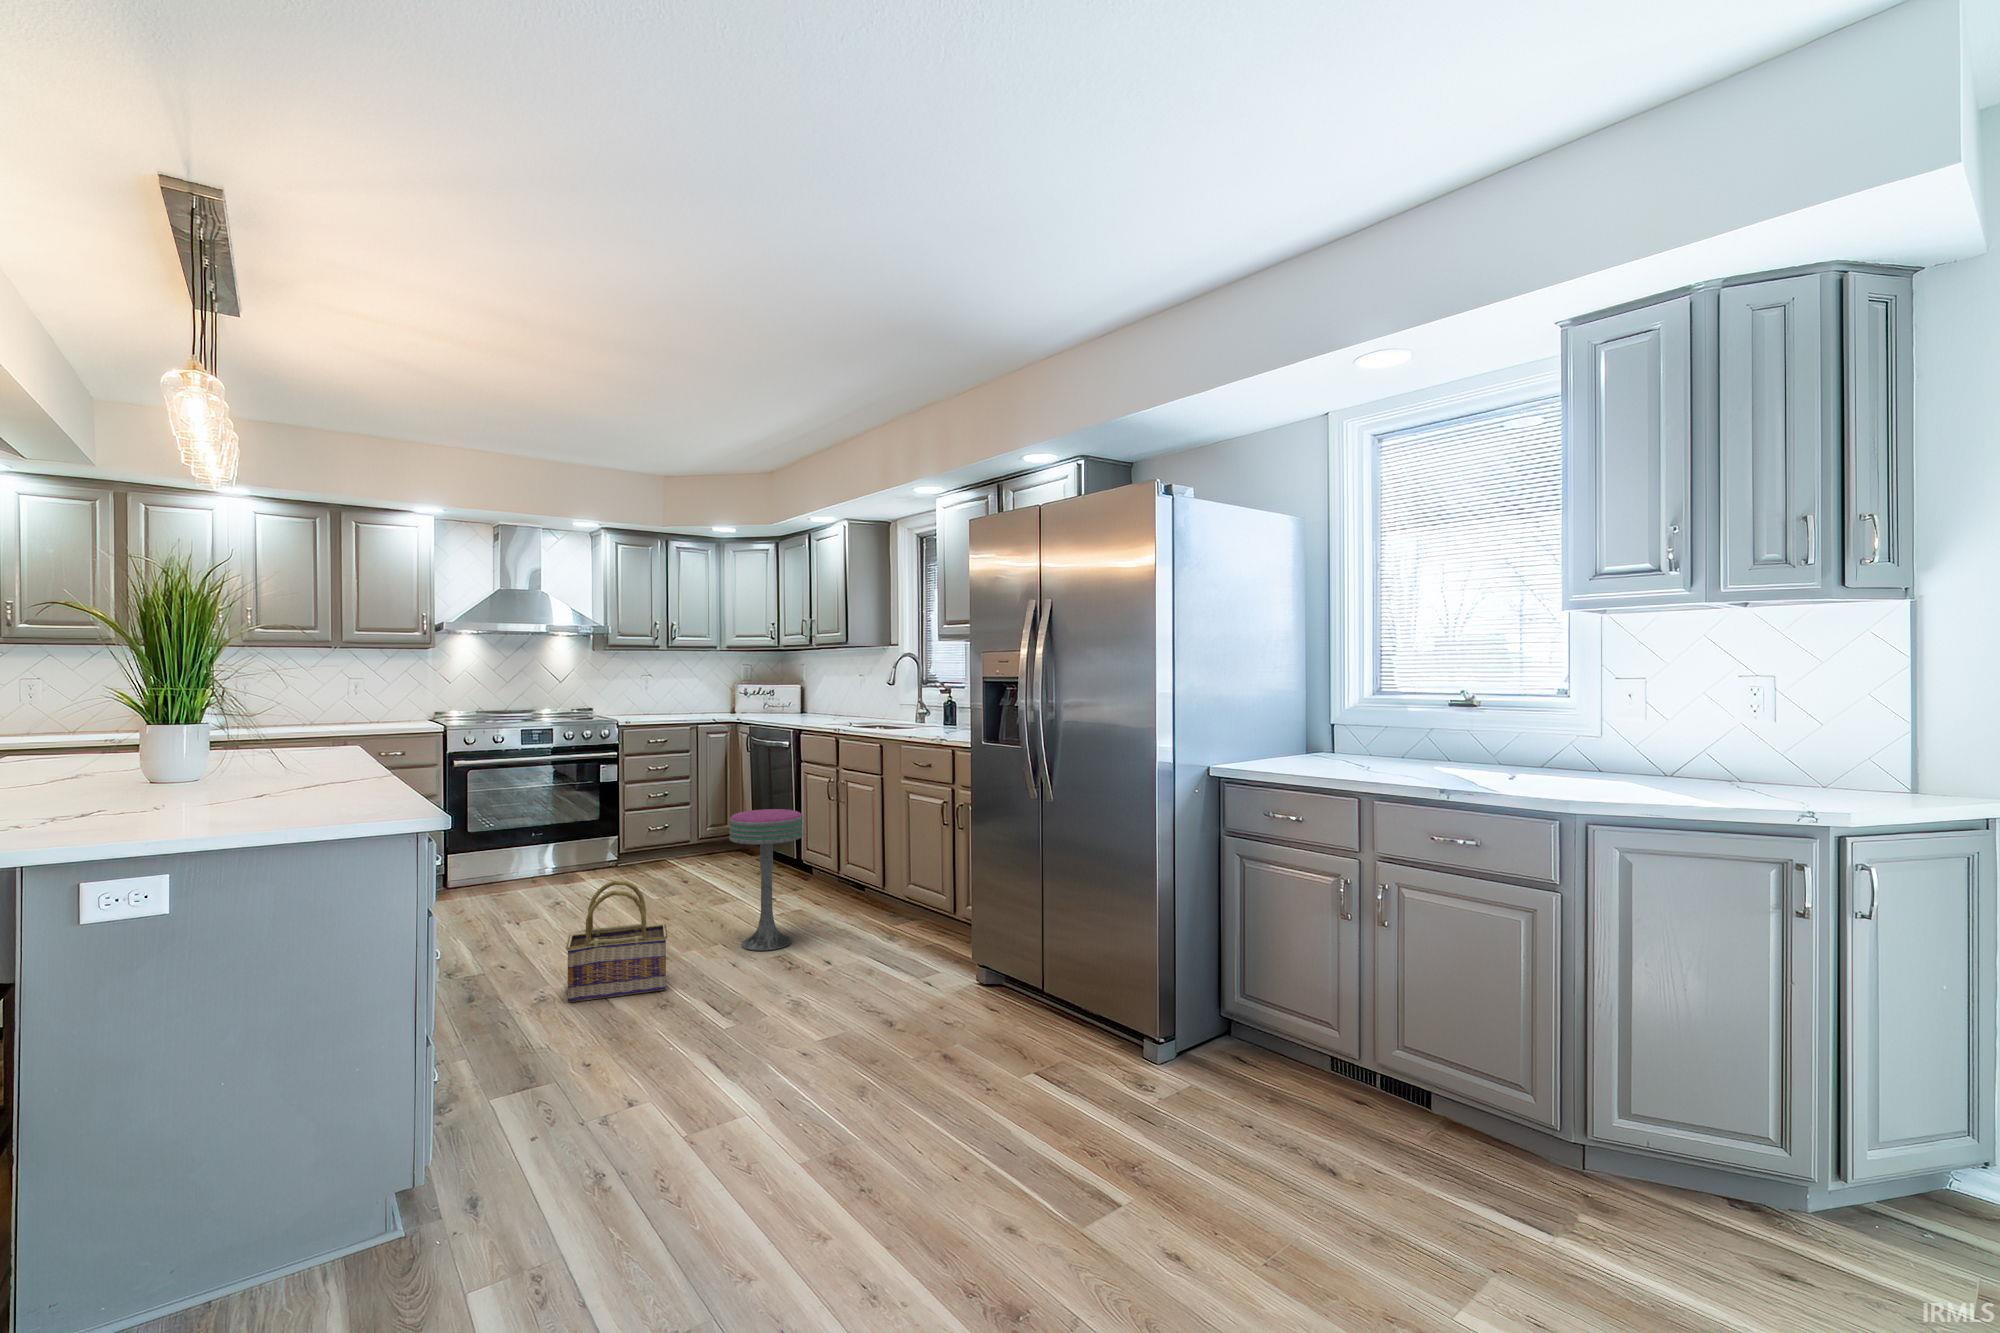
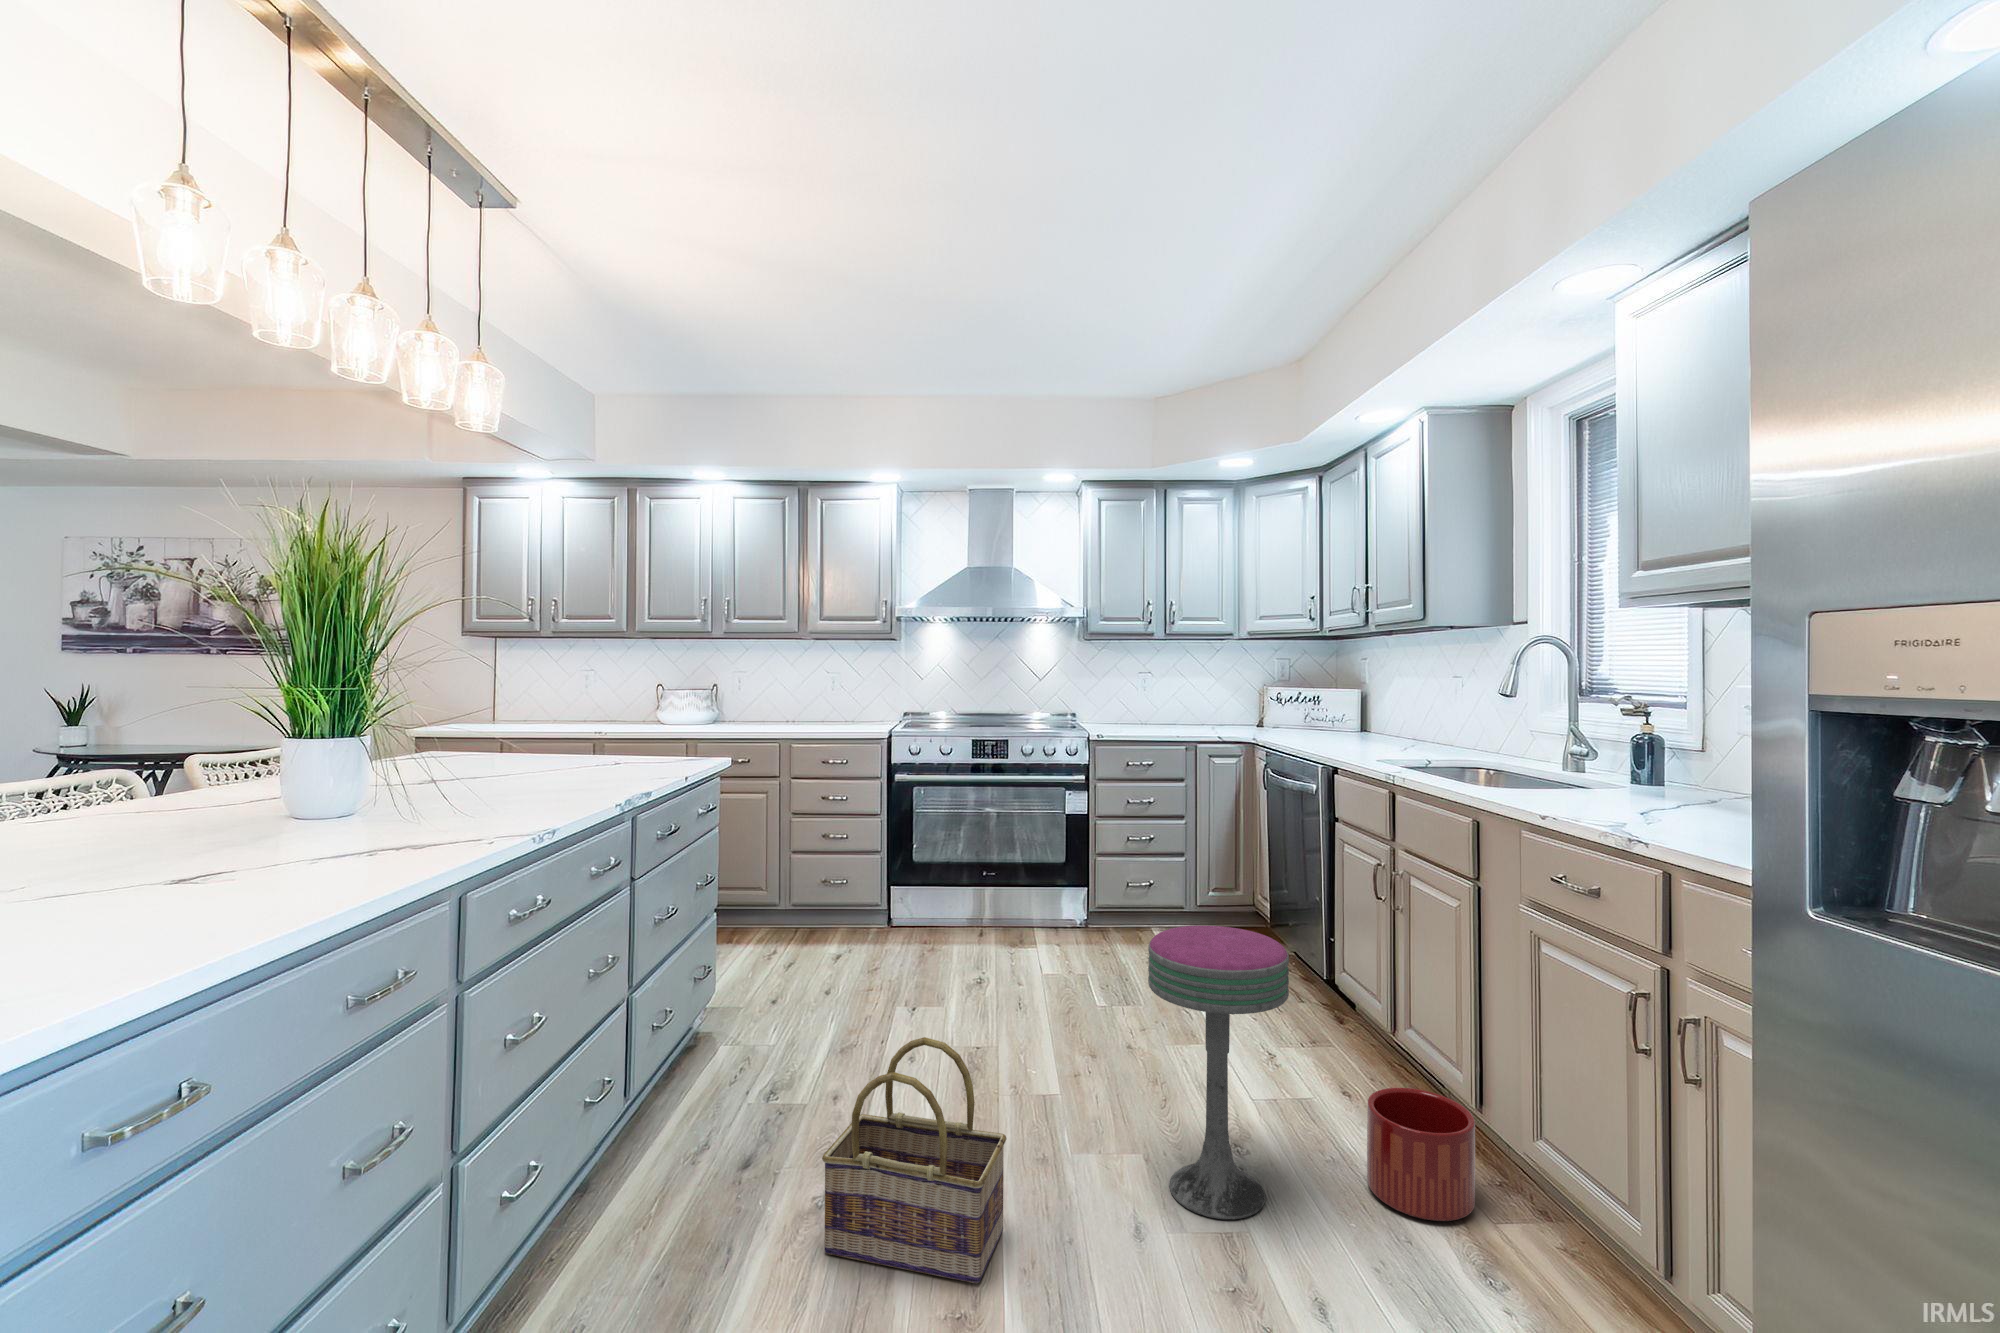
planter: none [836,879,884,932] -> present [1367,1088,1475,1221]

